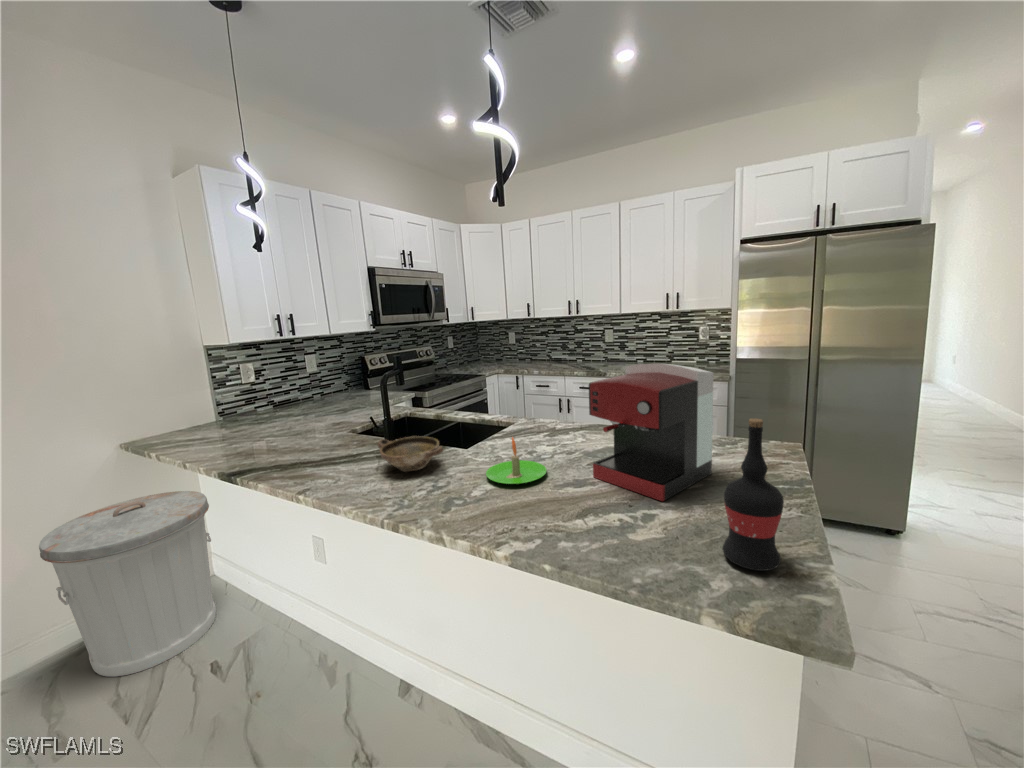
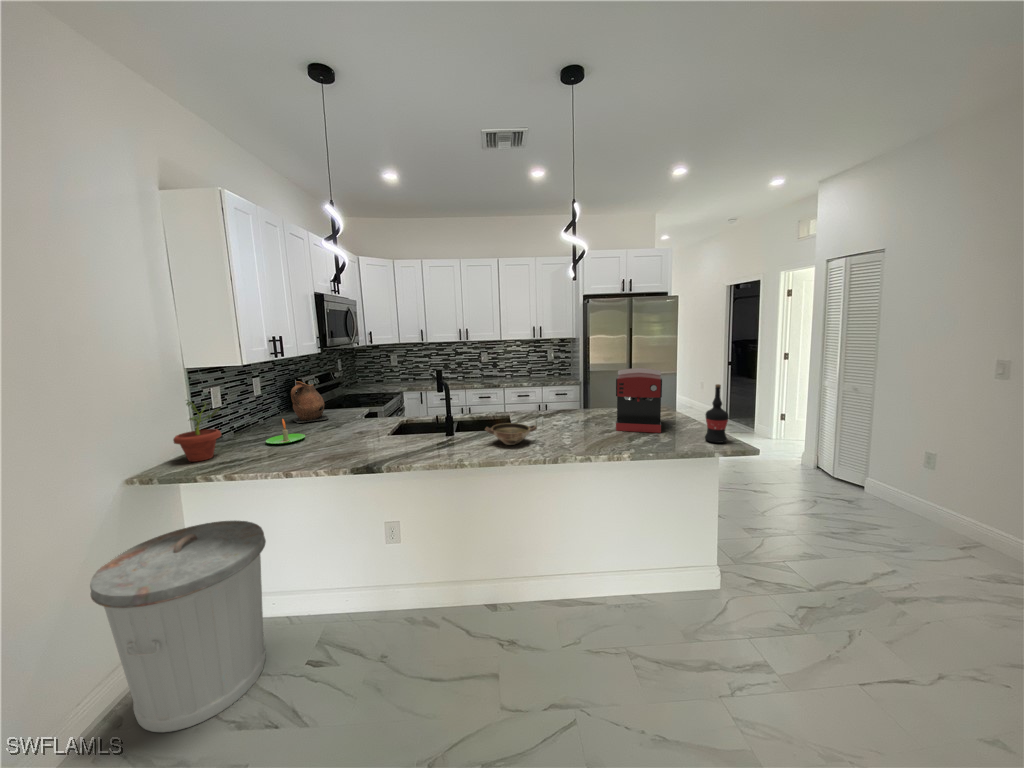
ceramic pitcher: none [318,361,363,403] -> present [291,381,328,423]
potted plant: none [165,375,210,433] -> present [173,400,221,462]
candle: present [486,438,547,484] -> present [266,419,305,444]

